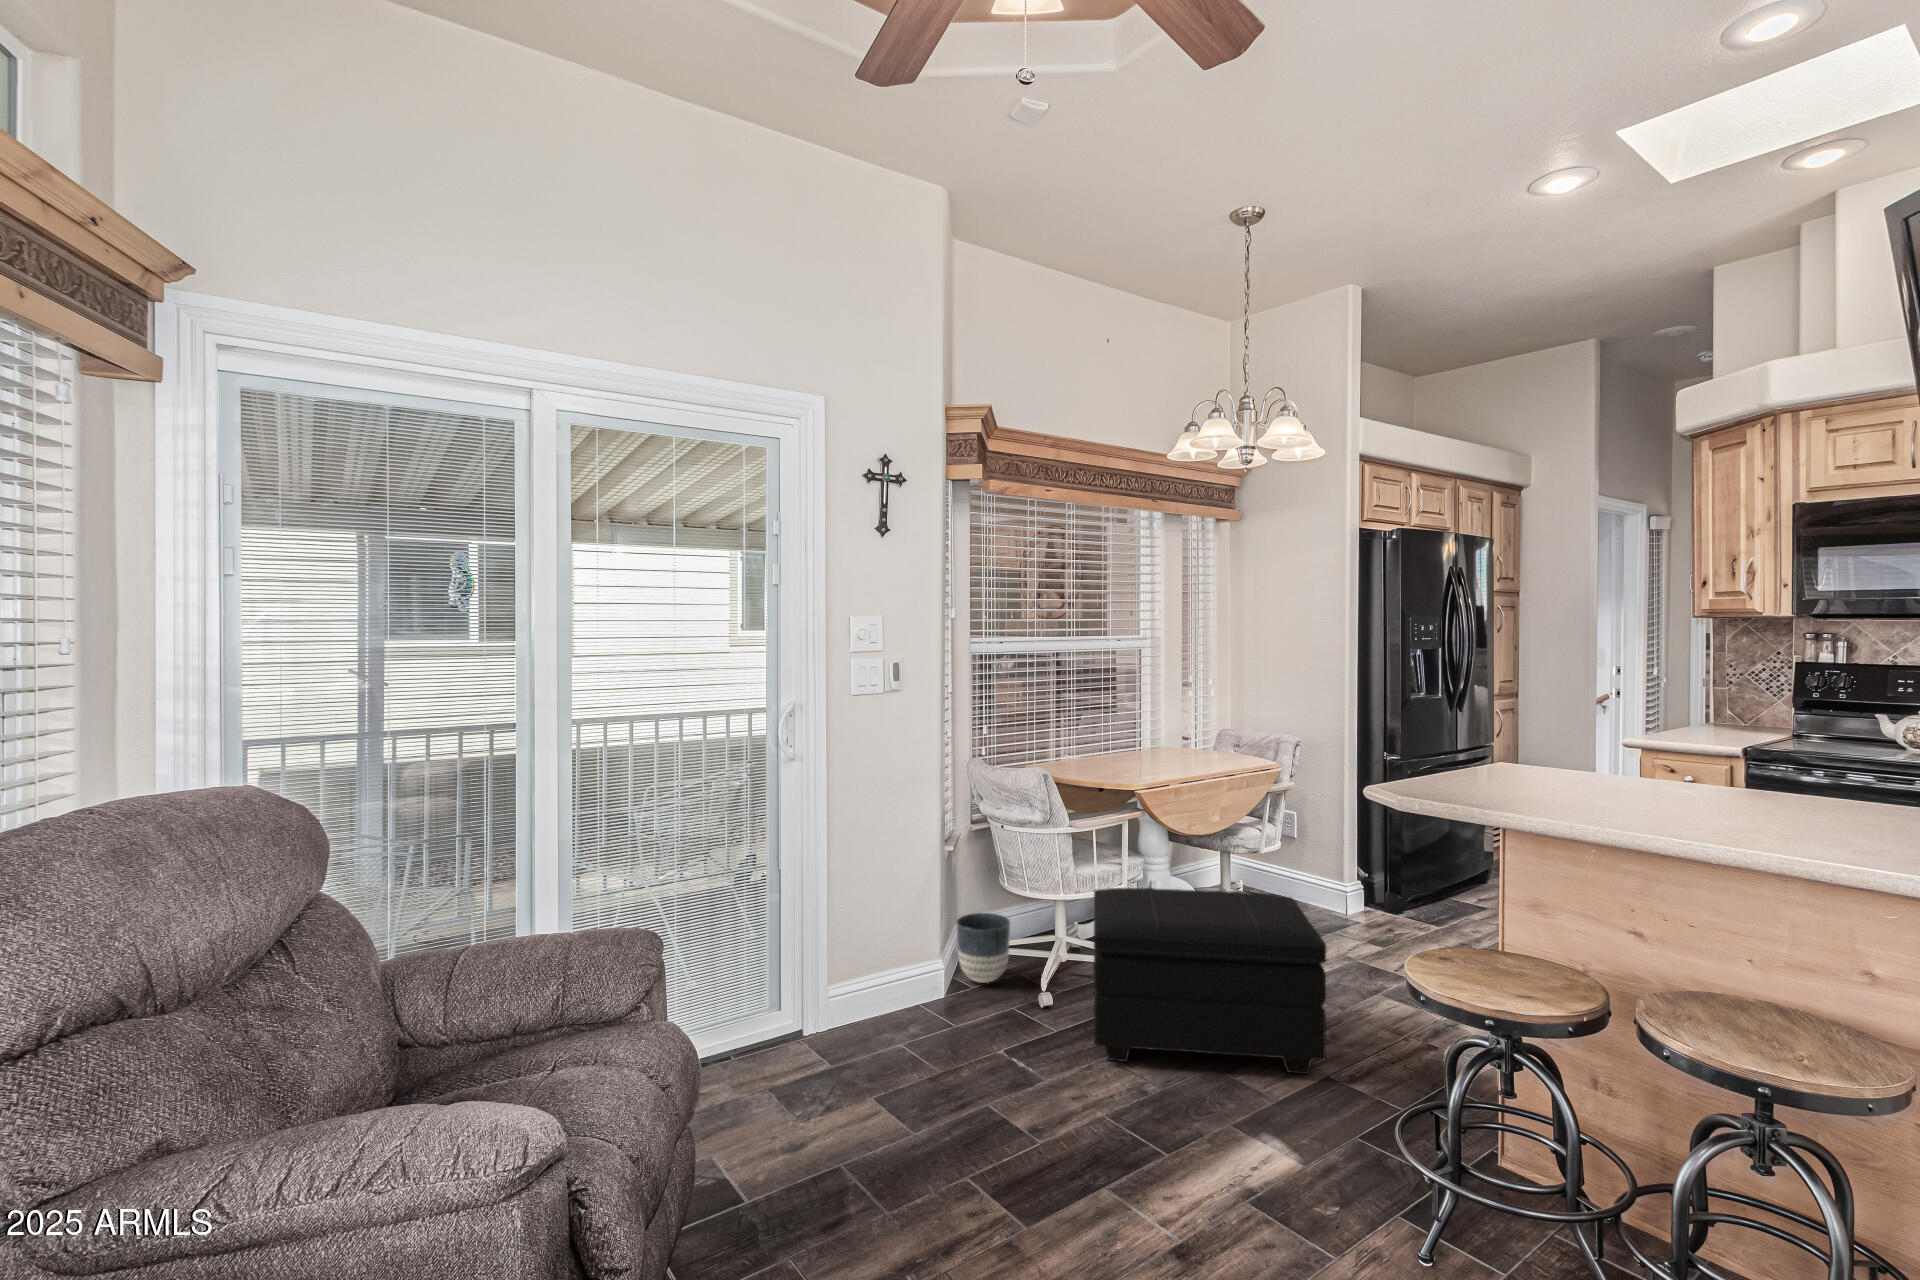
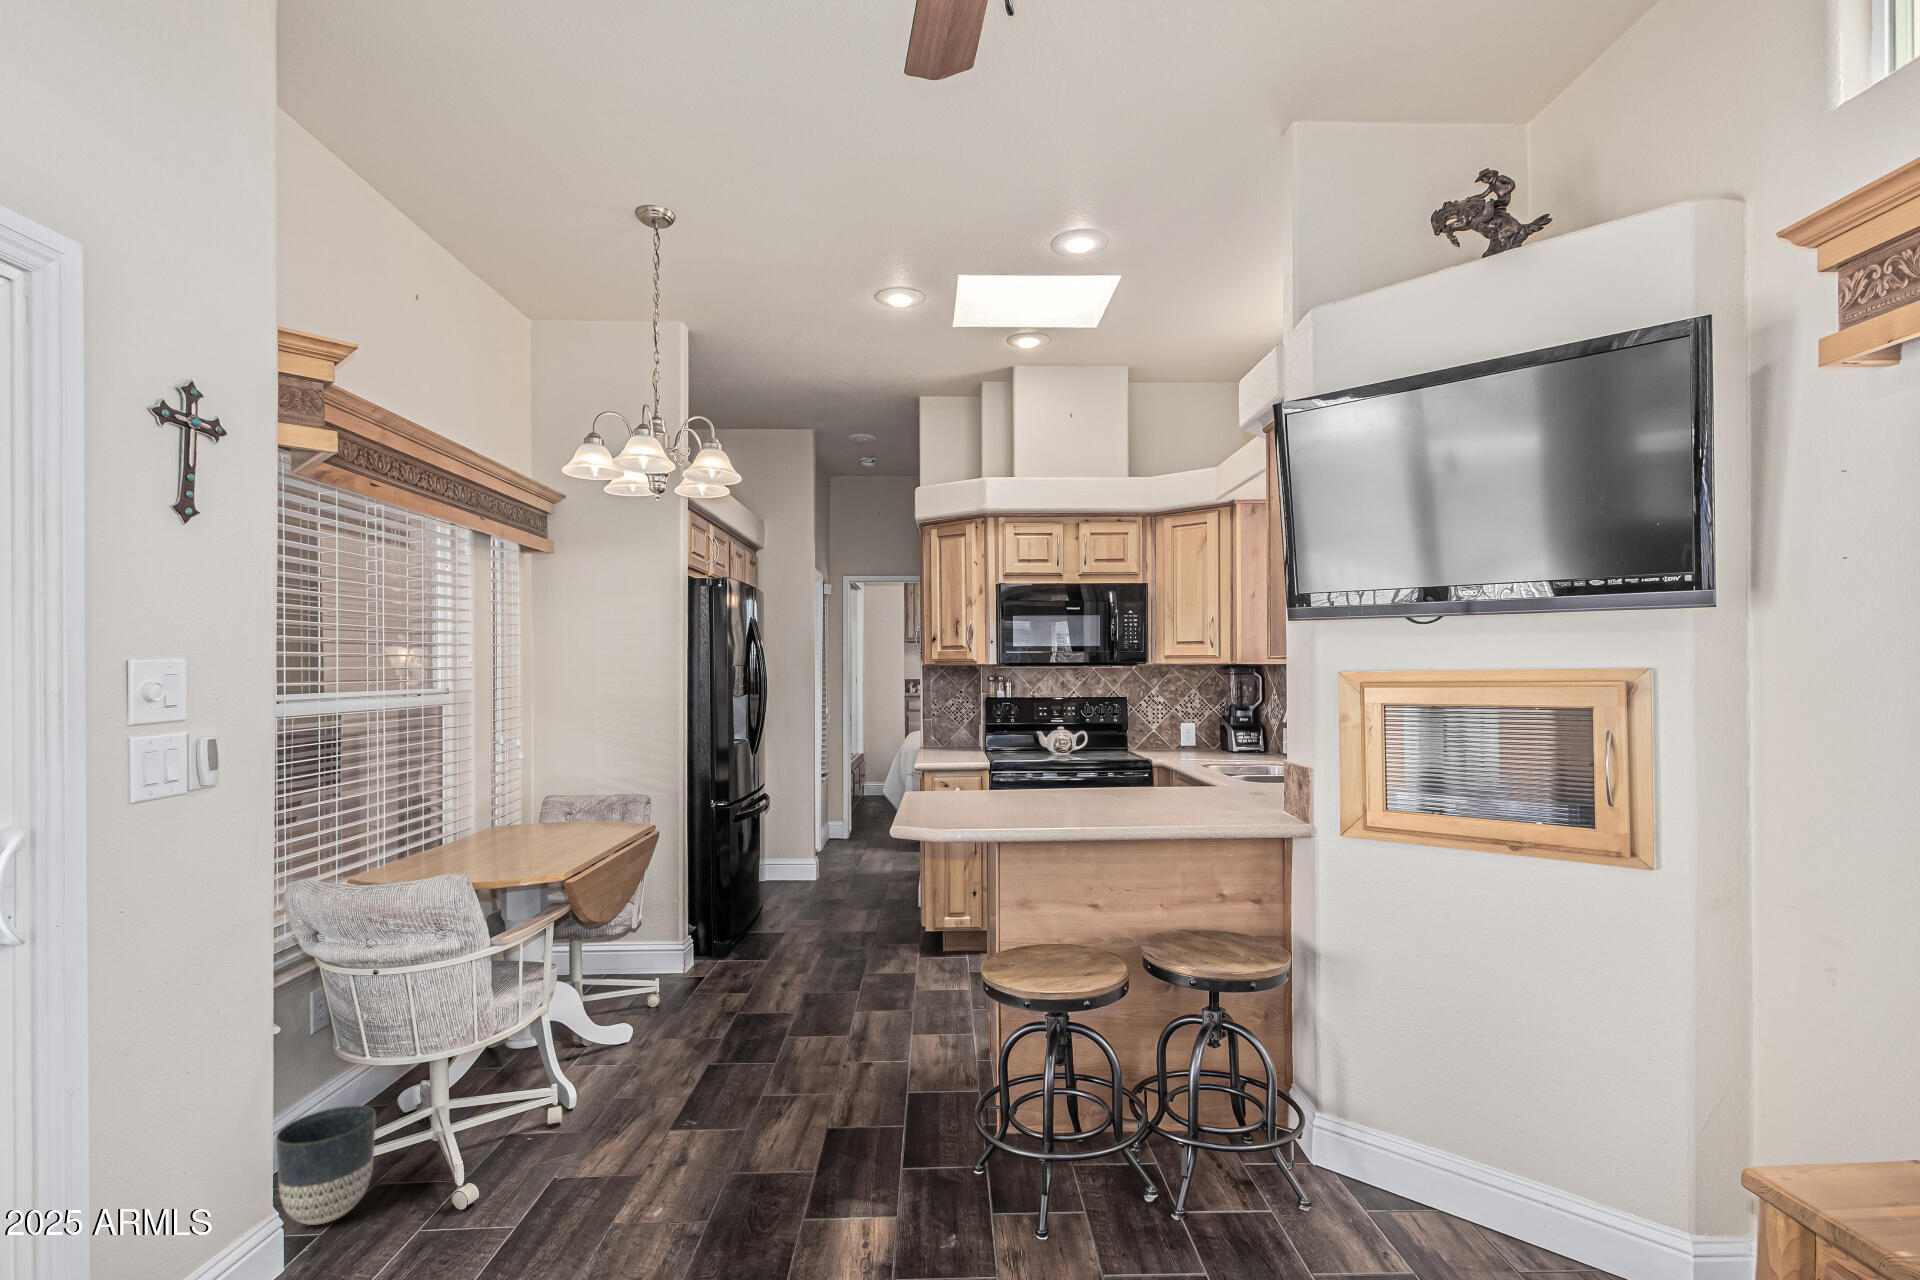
footstool: present [1093,887,1327,1074] -> none [524,958,833,1226]

